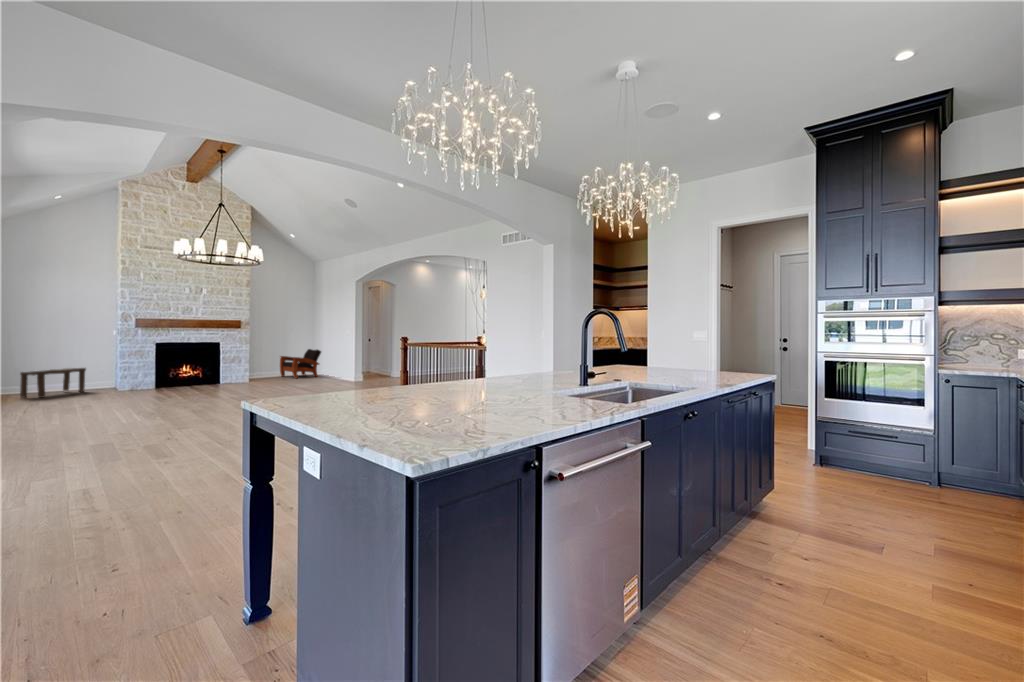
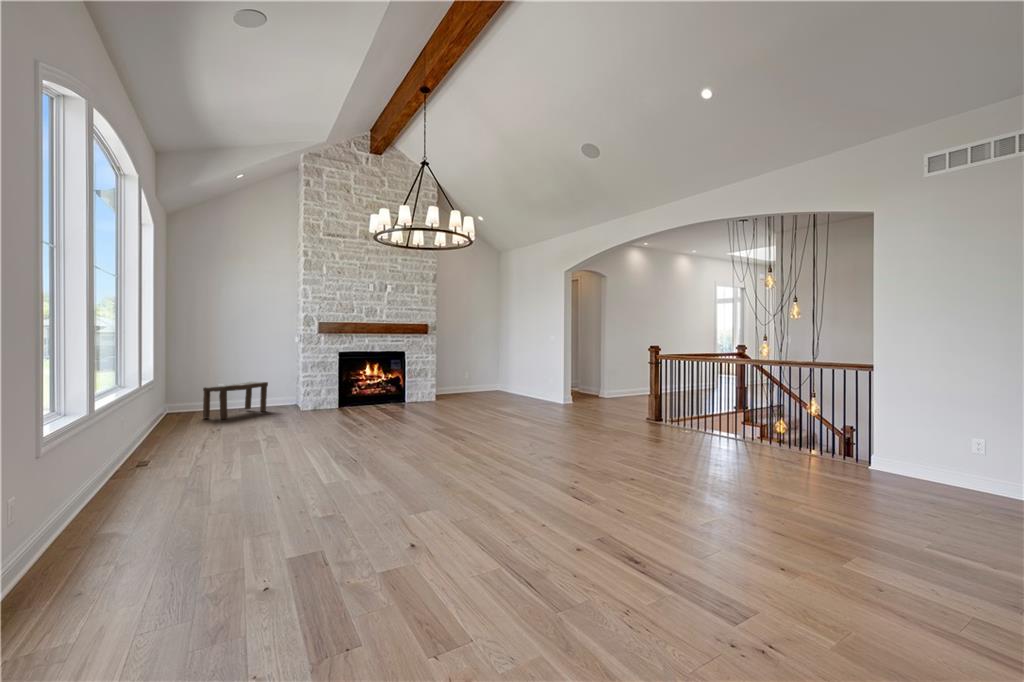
armchair: present [280,349,321,379] -> none [462,359,512,397]

